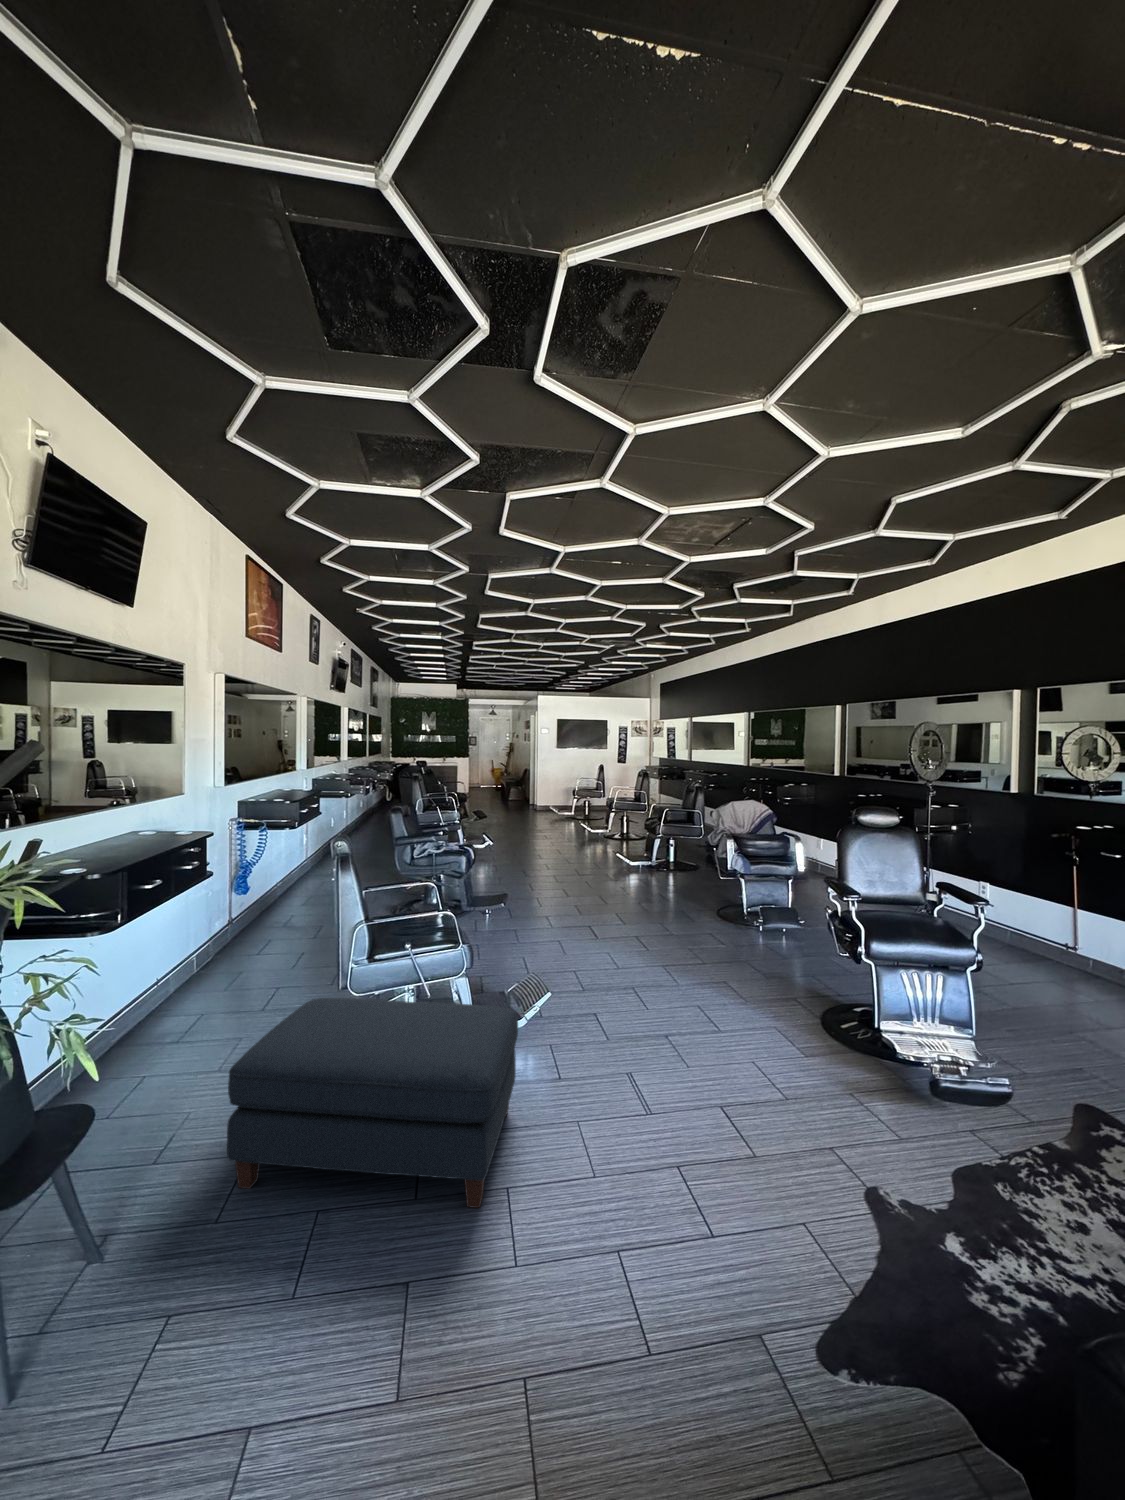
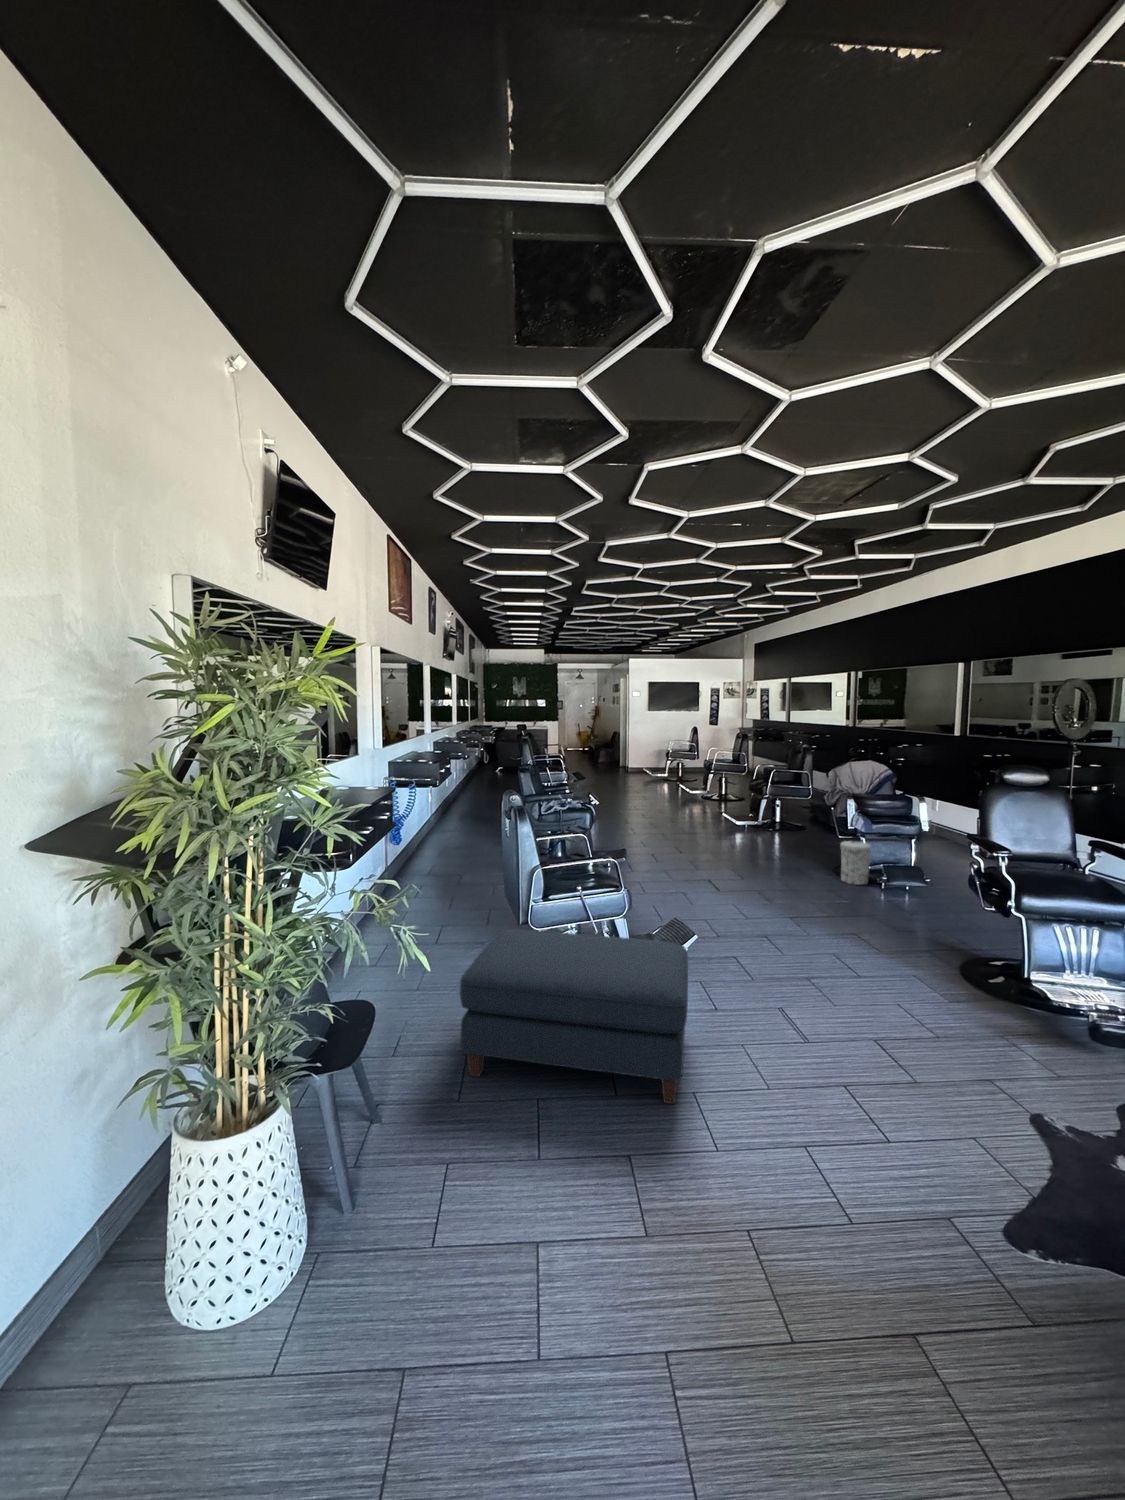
trash can: none [720,880,750,926] -> present [840,841,872,885]

